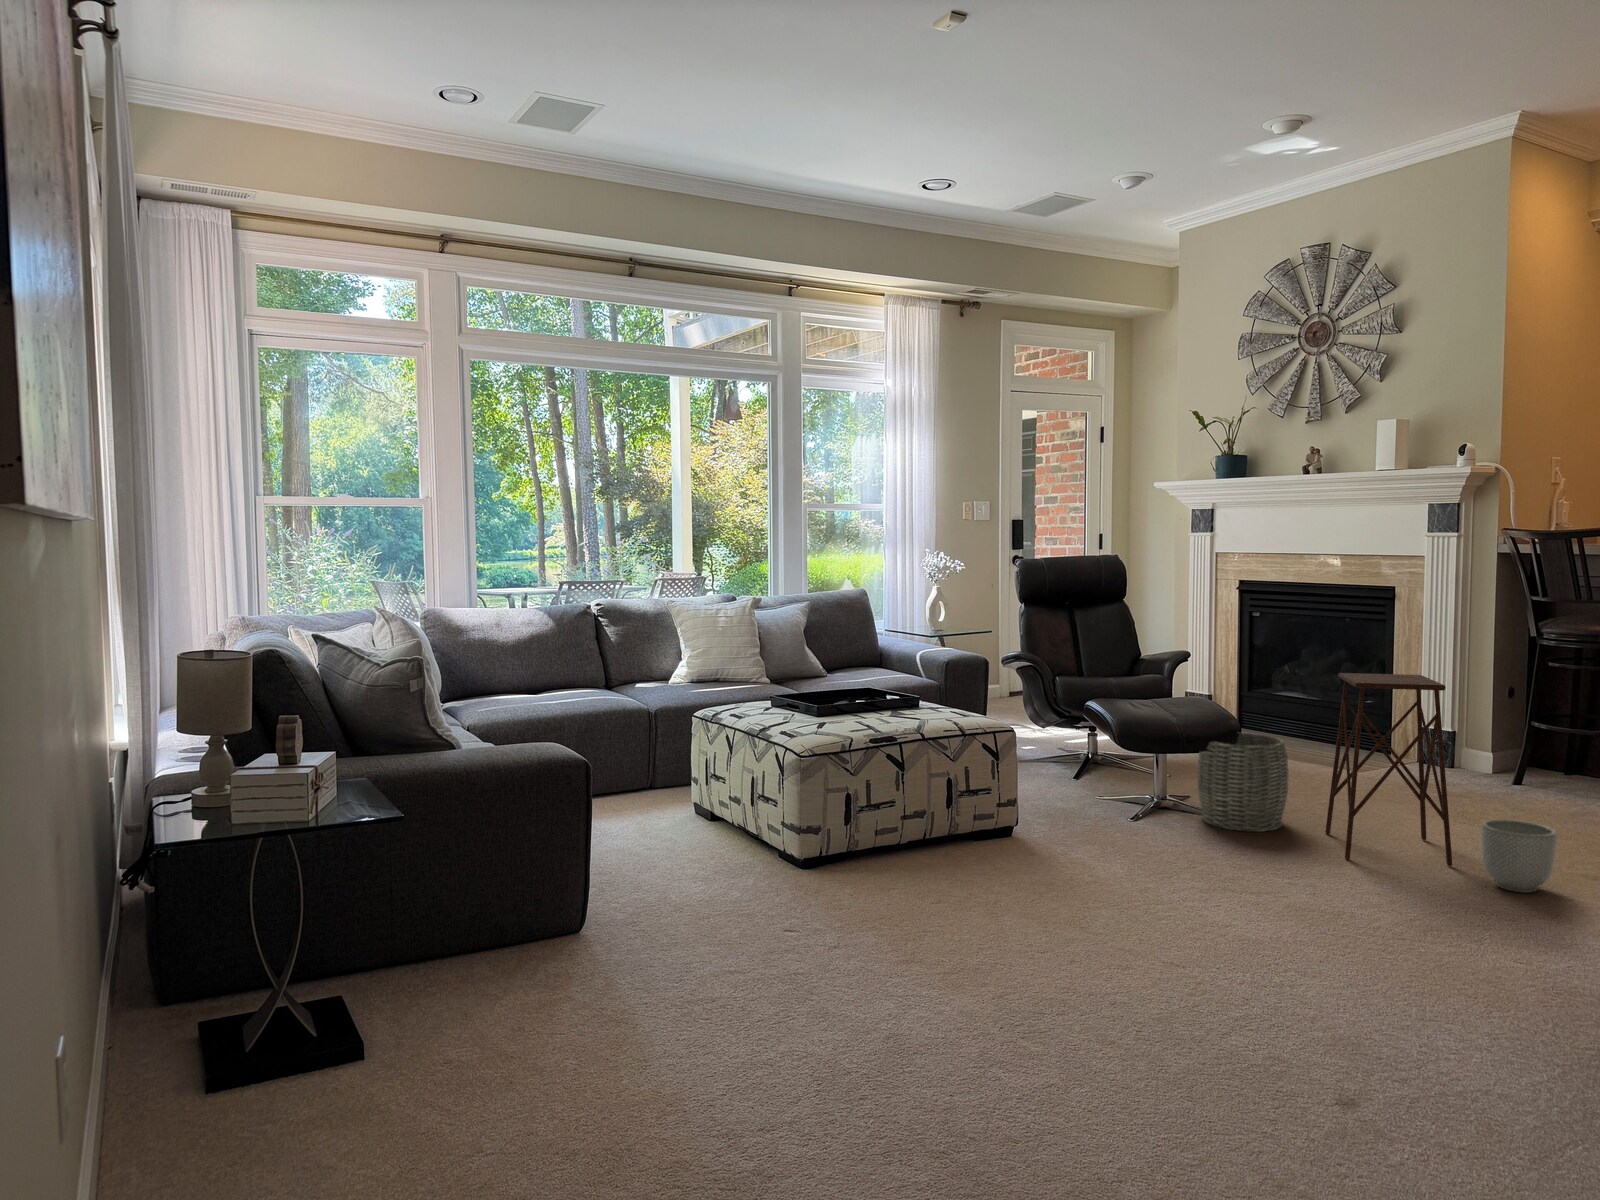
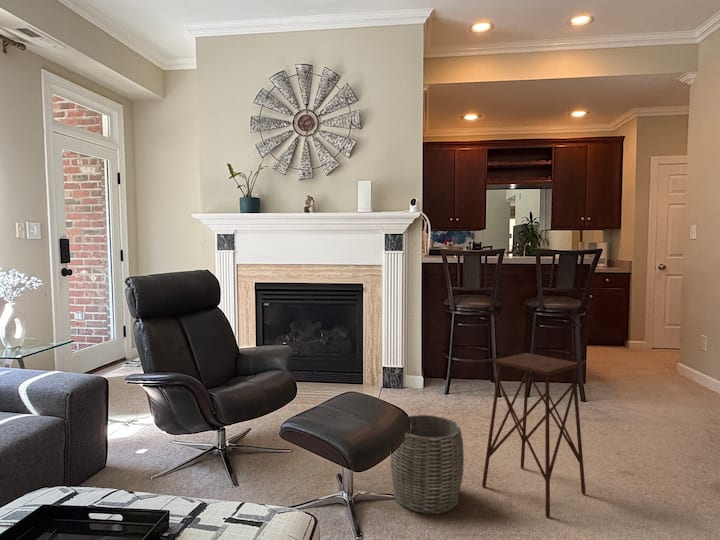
planter: present [1481,819,1557,893] -> none [618,451,670,509]

